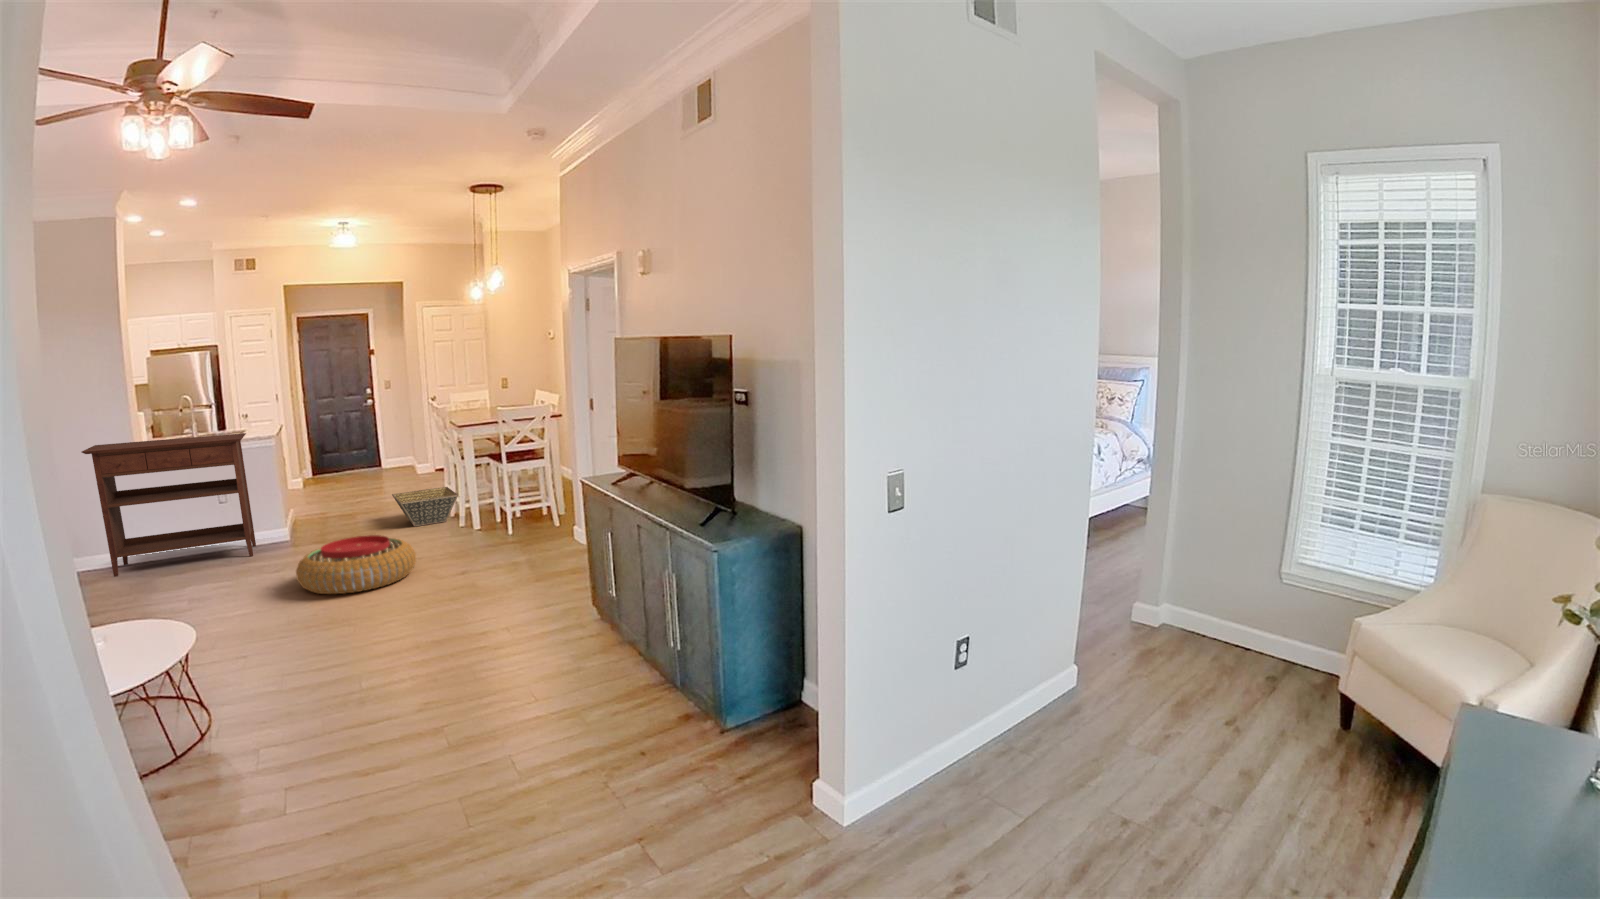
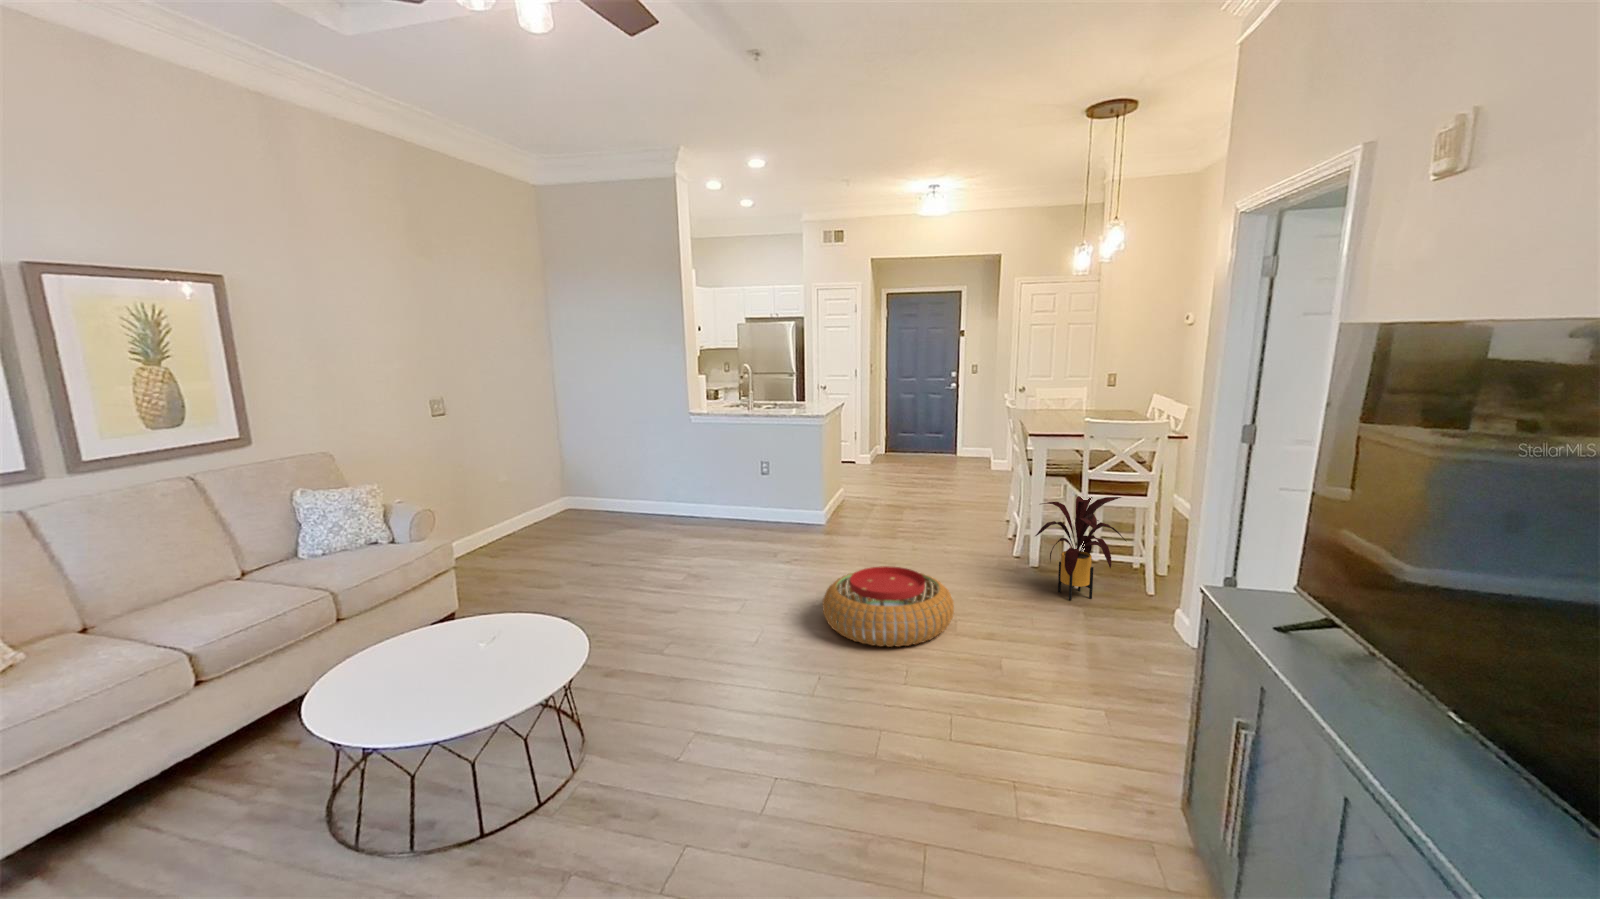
console table: present [82,433,256,577] -> none [684,419,818,552]
house plant: none [470,461,537,539] -> present [1035,496,1126,600]
basket: present [392,487,458,527] -> none [950,503,1022,549]

